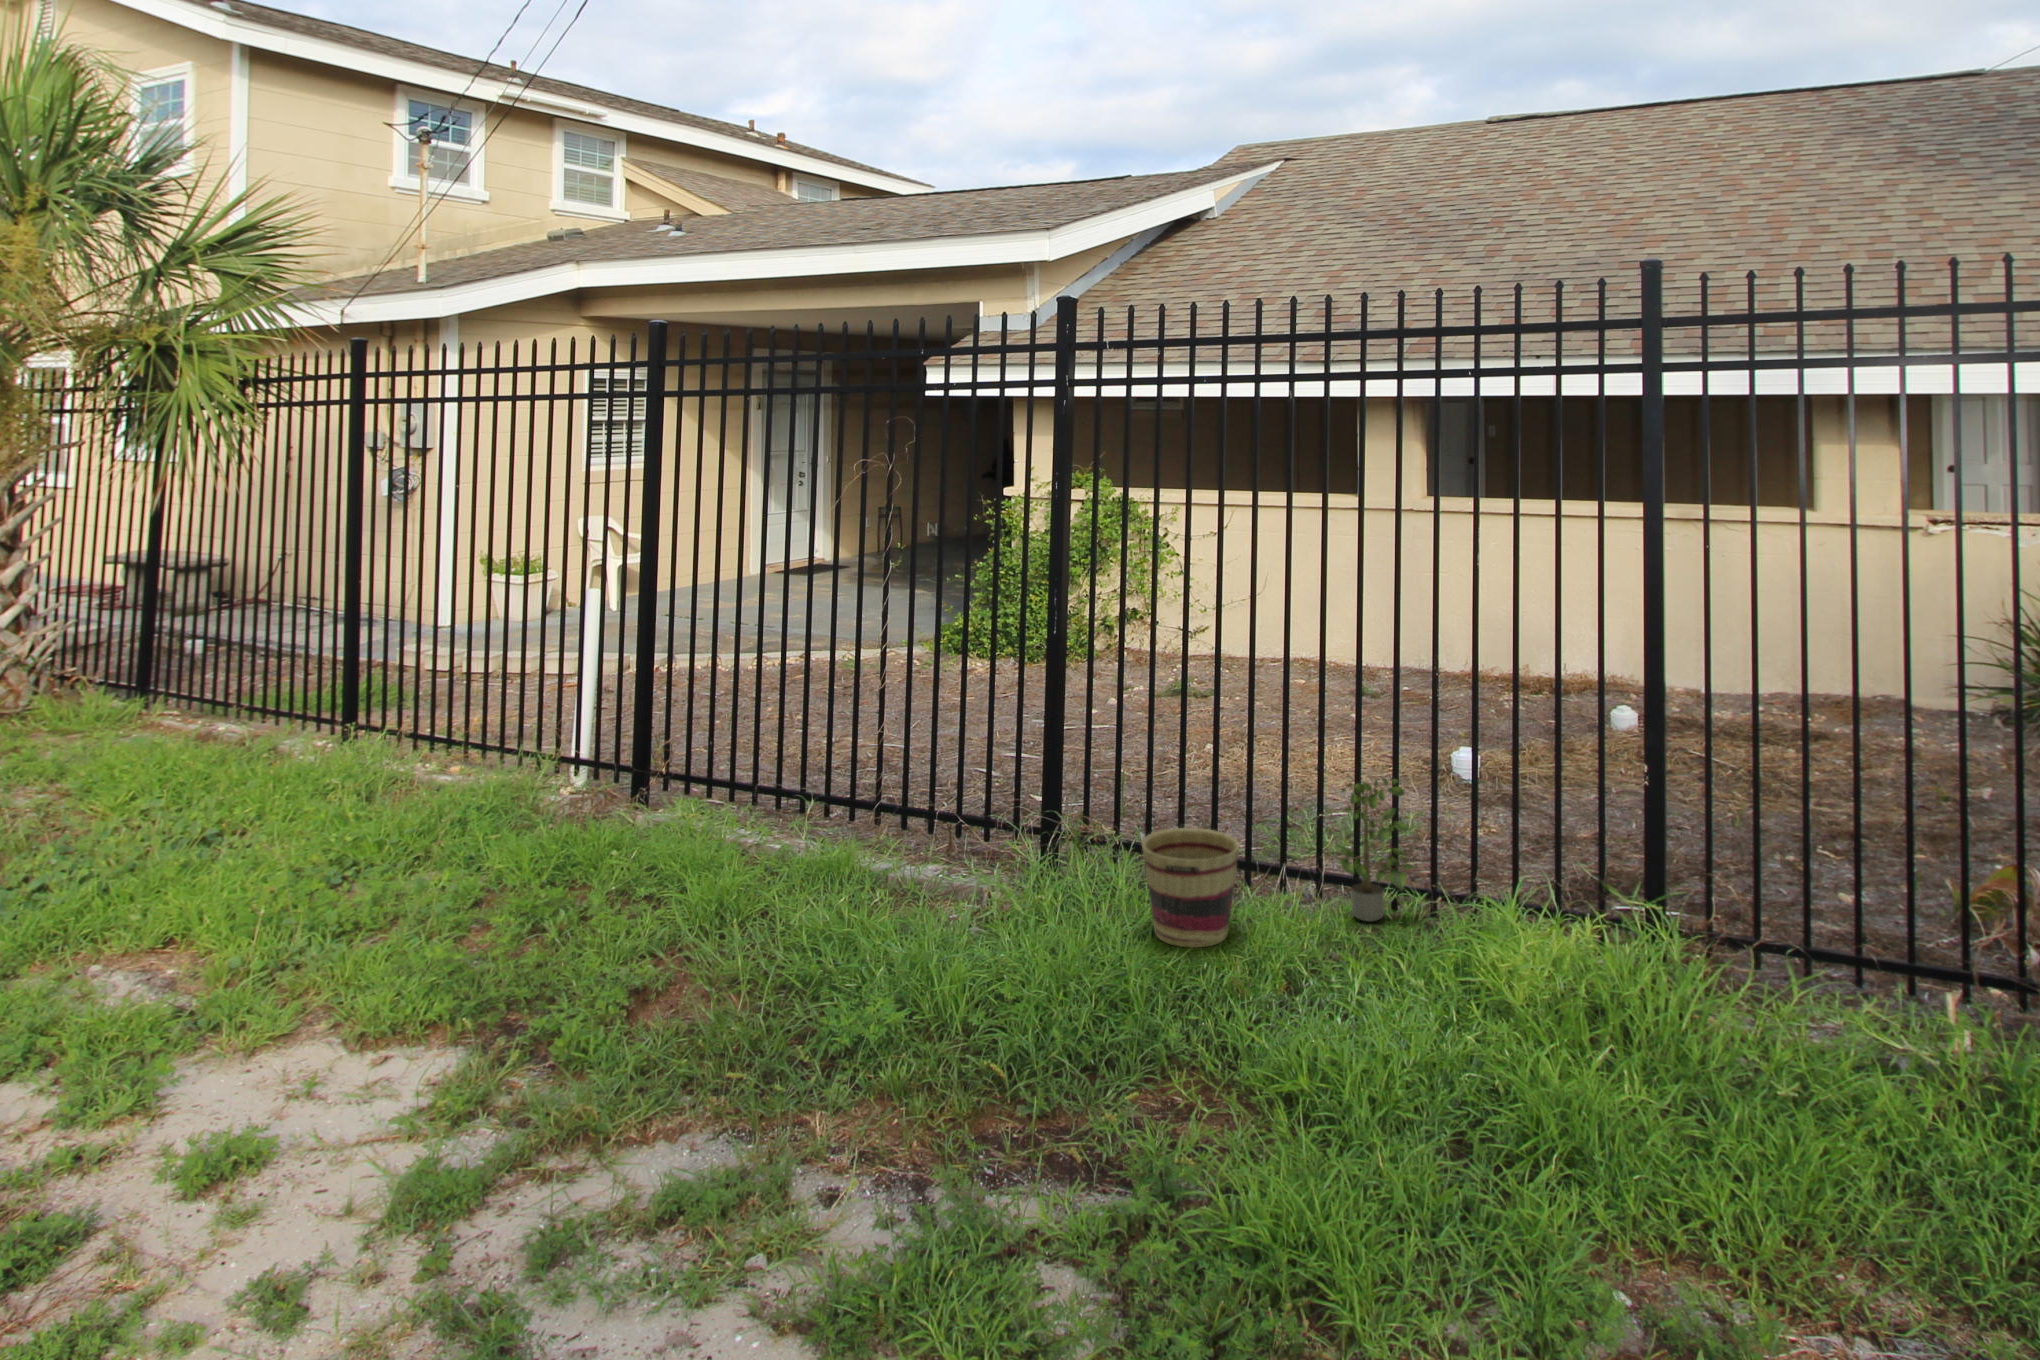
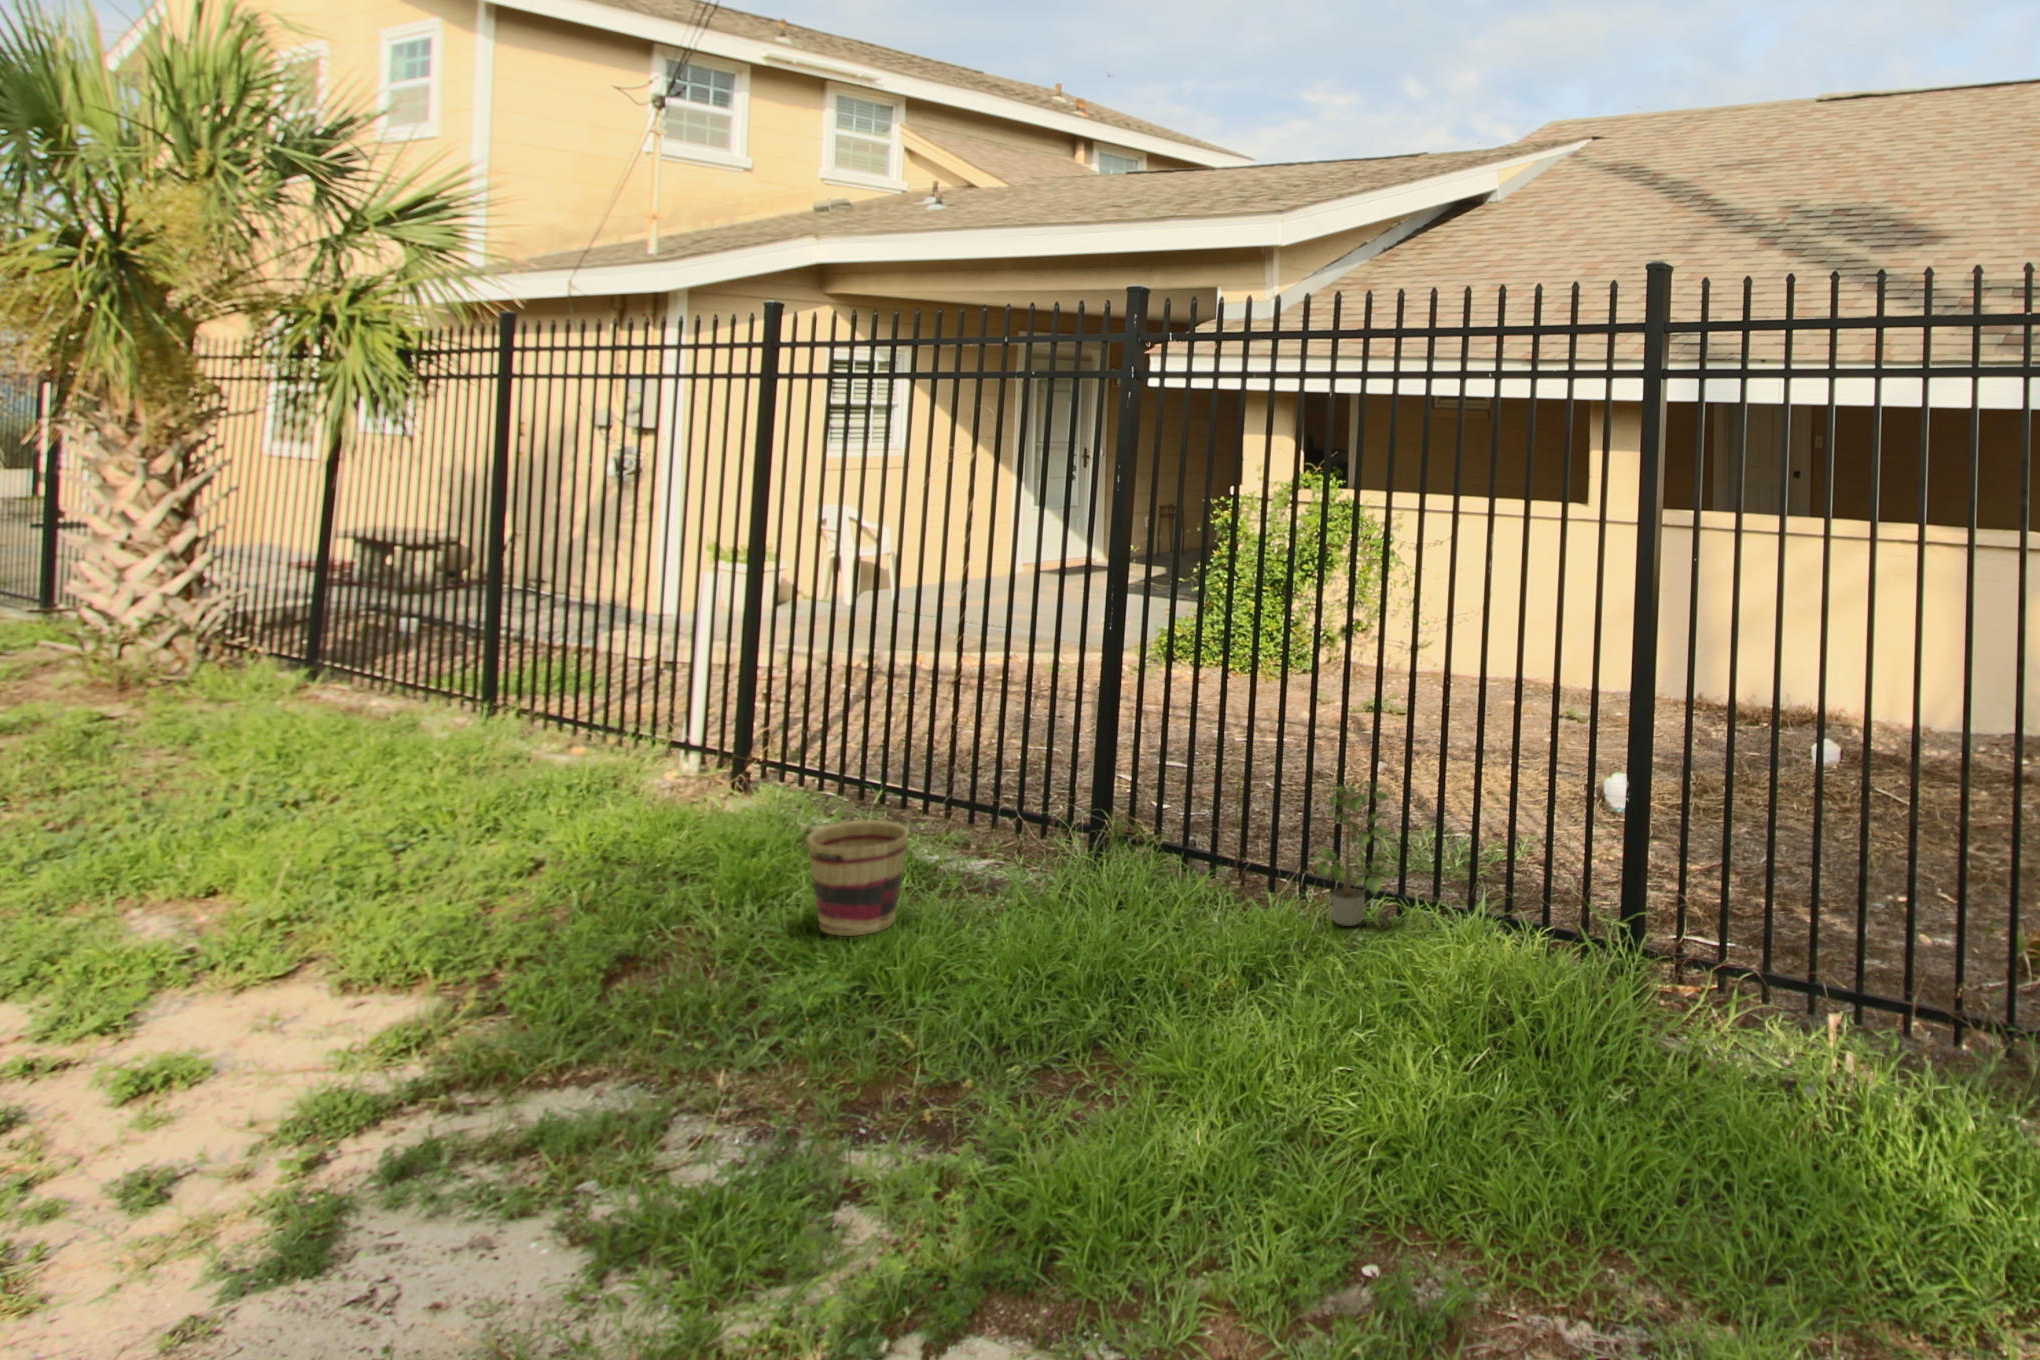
basket: present [1142,828,1239,948] -> present [808,820,909,936]

